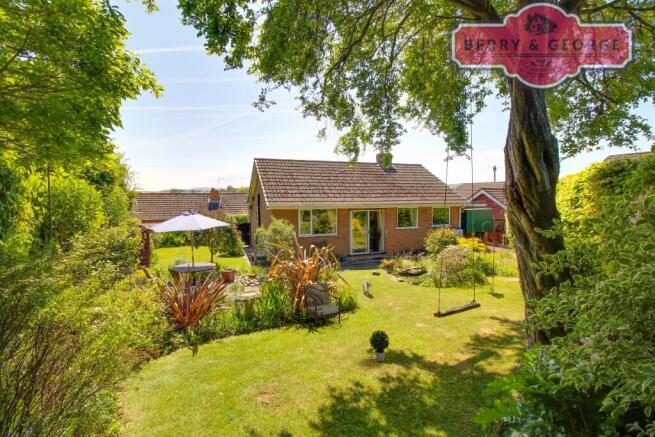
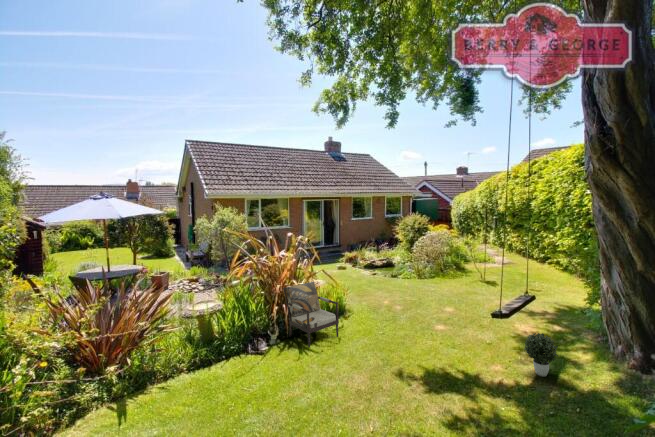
potted plant: present [369,330,390,362] -> present [524,333,558,377]

